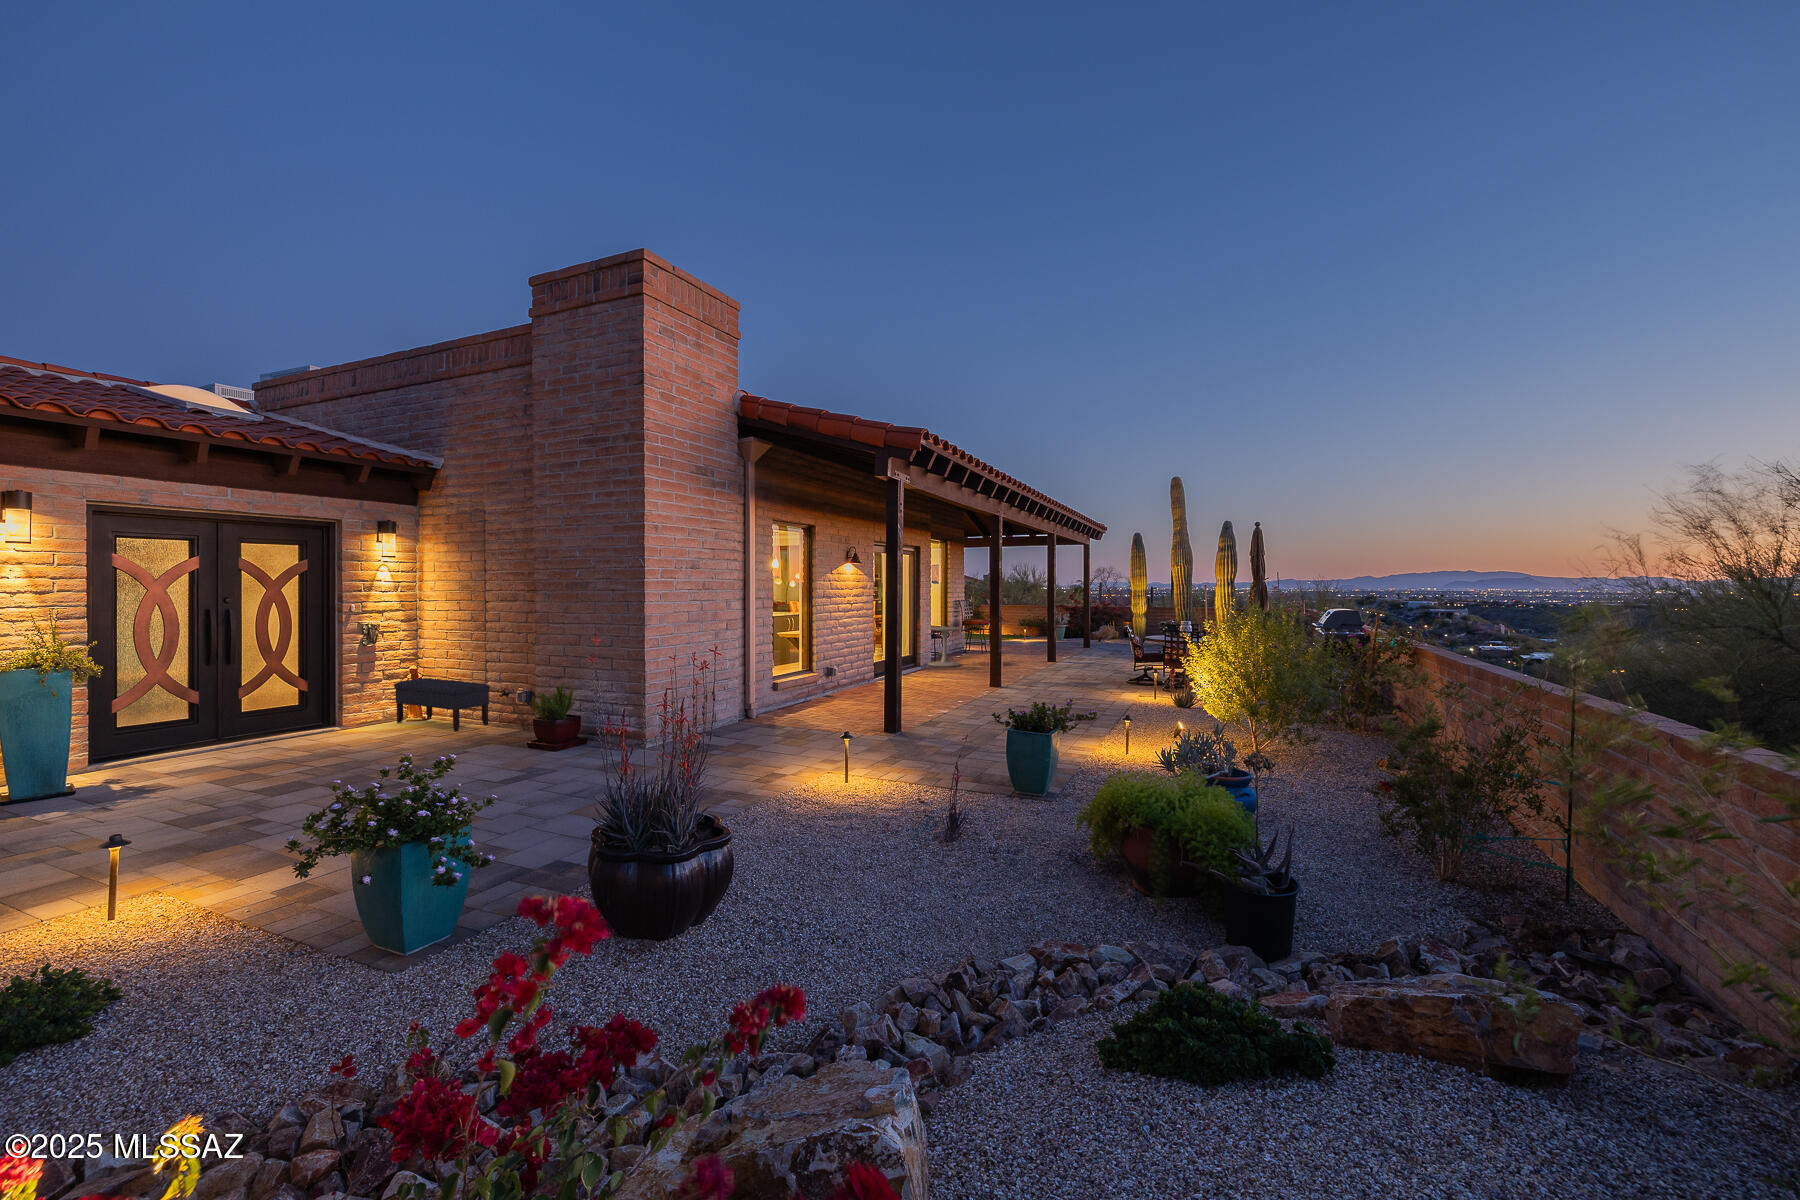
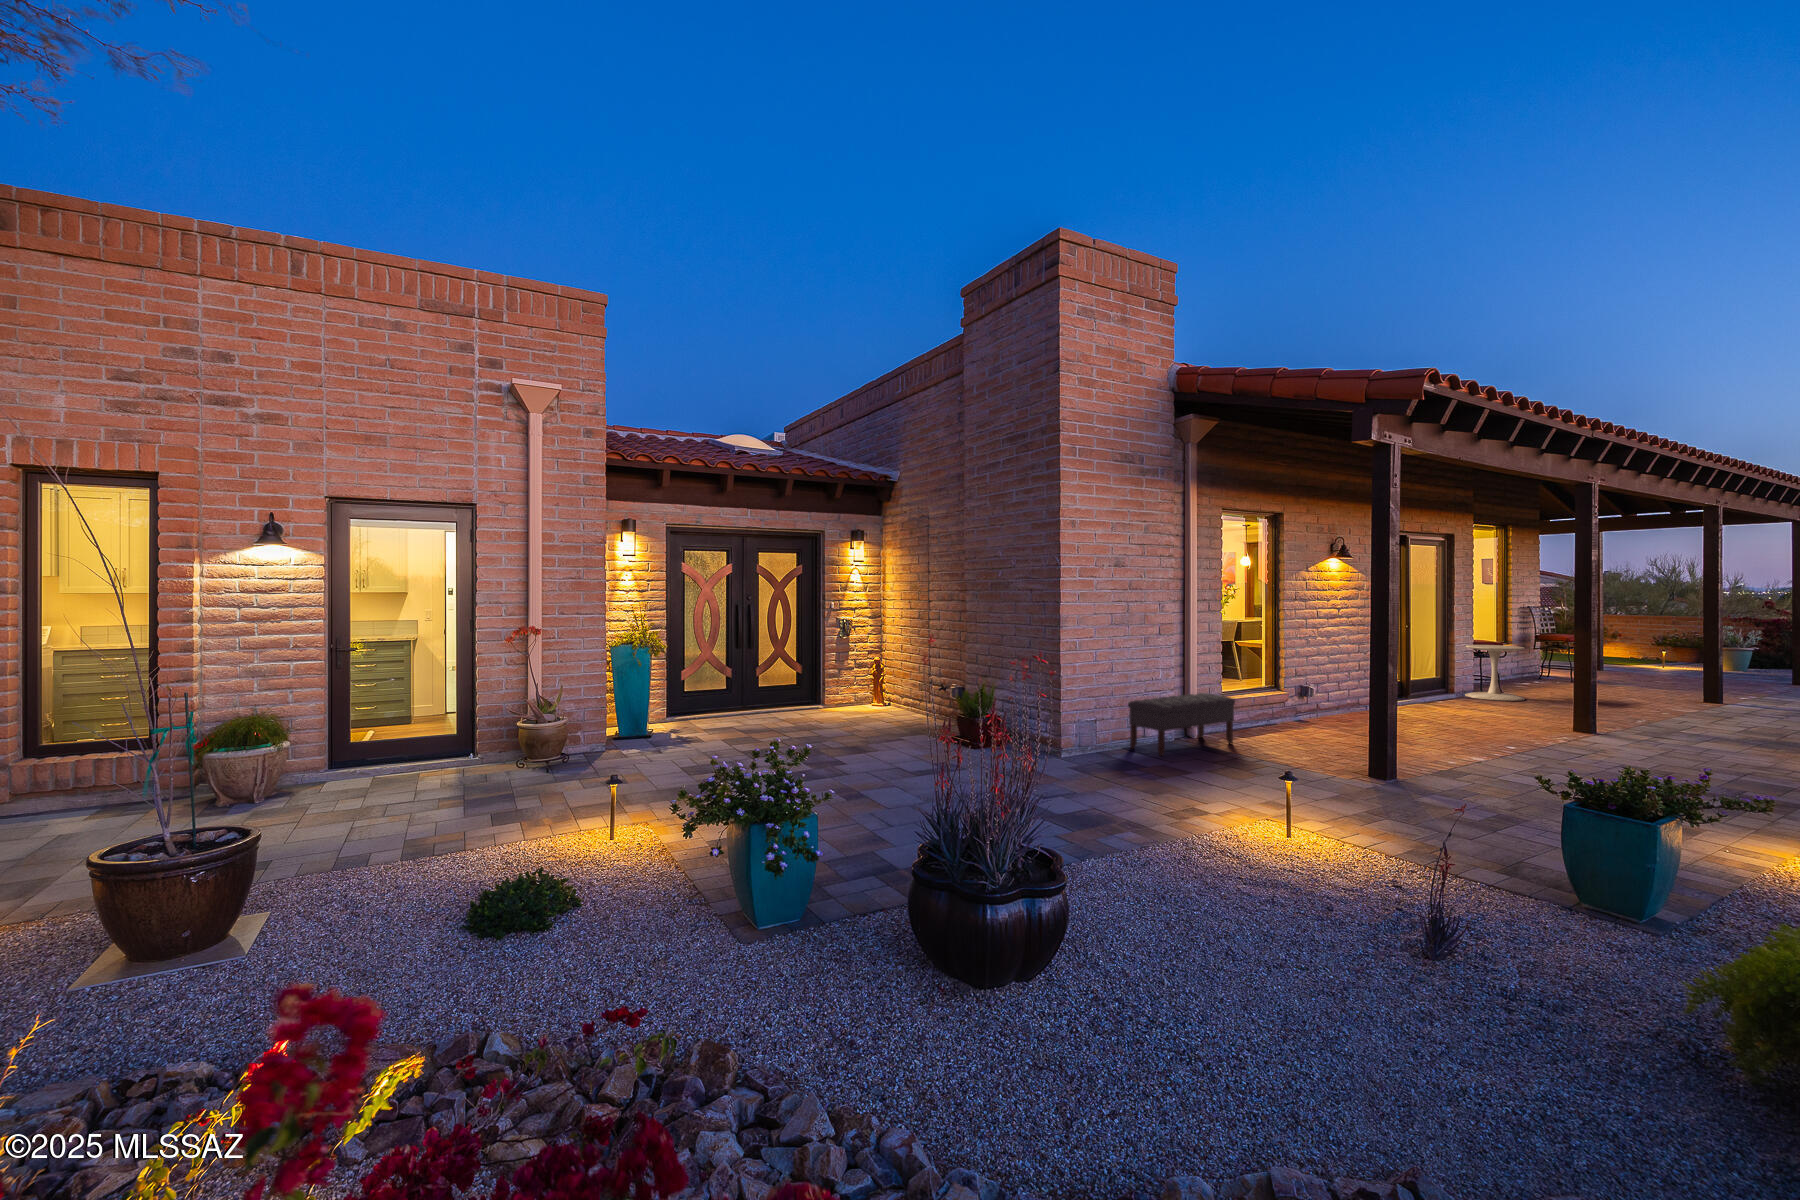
bench: present [394,678,490,731] -> present [1128,693,1235,756]

